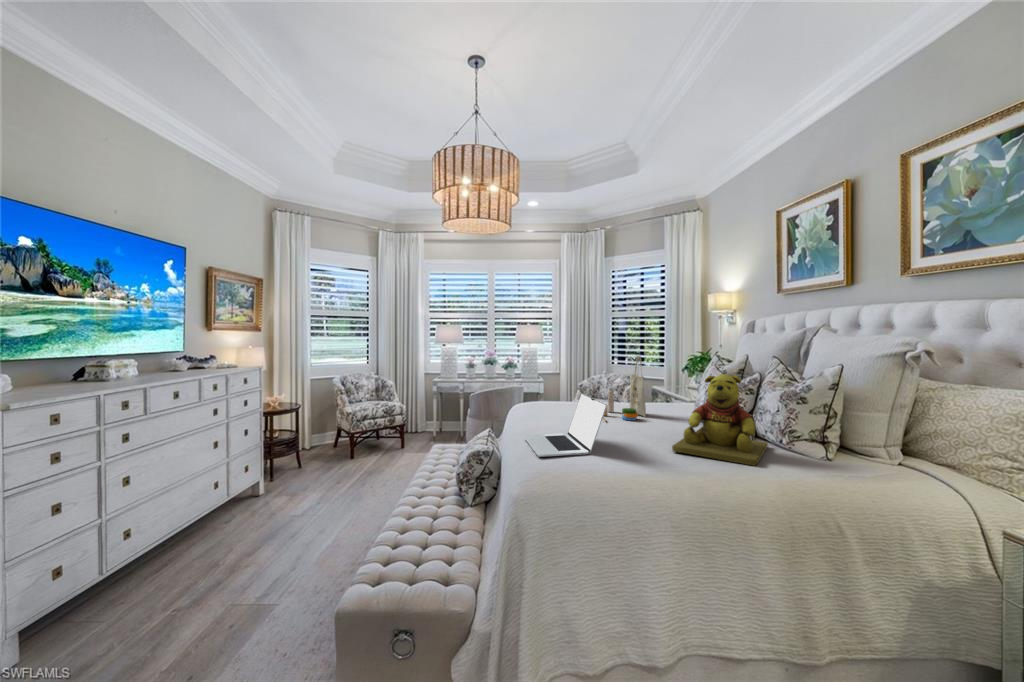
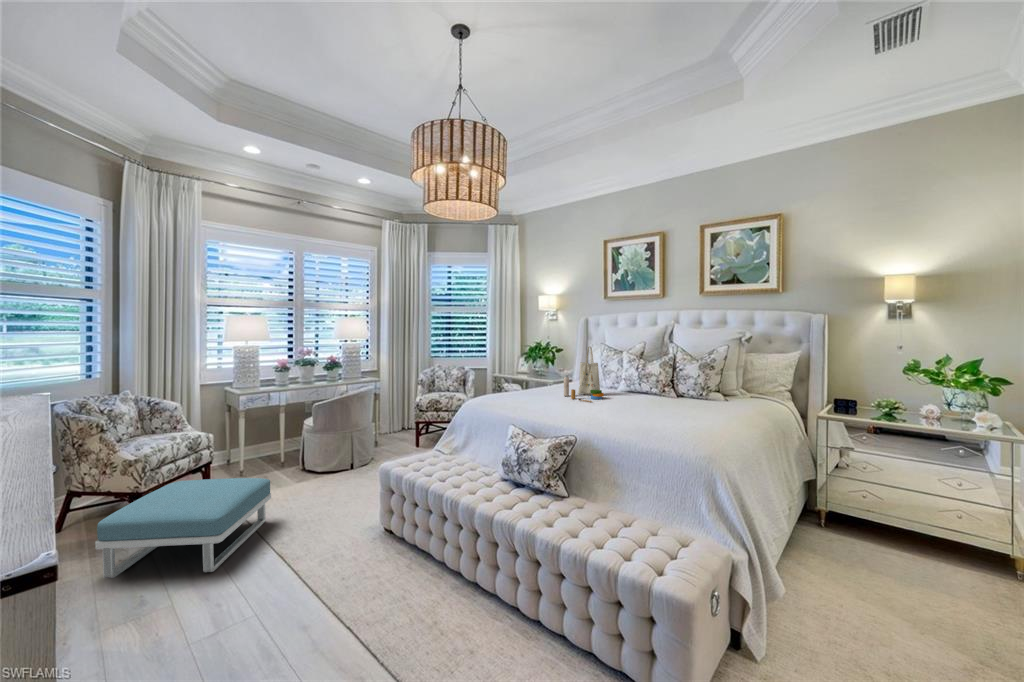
teddy bear: present [672,374,768,466] -> none [666,355,737,410]
laptop: present [524,394,607,457] -> none [592,378,667,429]
footstool: none [309,430,401,487] -> present [95,478,271,578]

